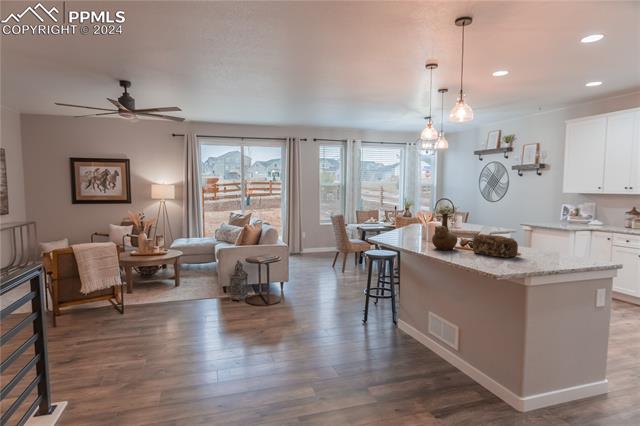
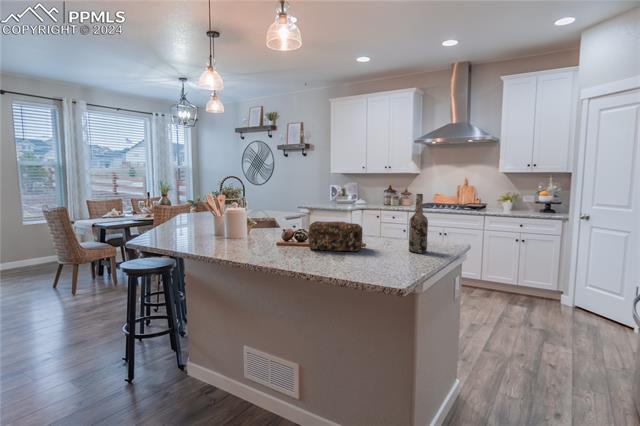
vase: present [432,213,458,250] -> none [246,193,283,251]
wine bottle: none [552,219,570,265] -> present [409,194,428,253]

